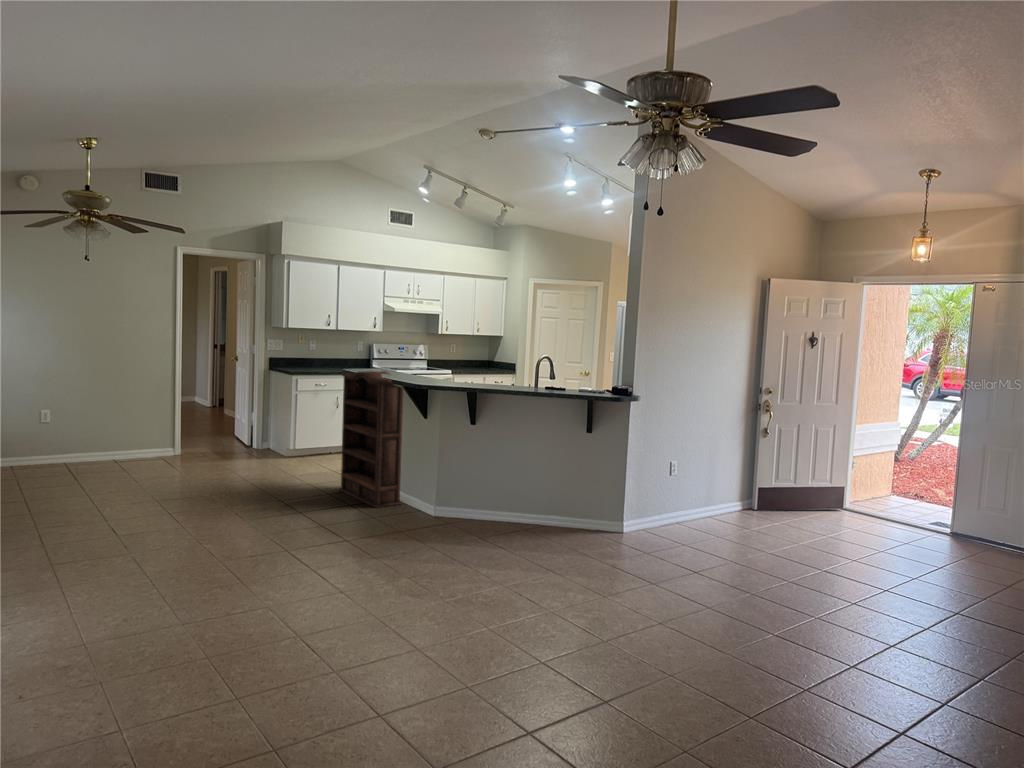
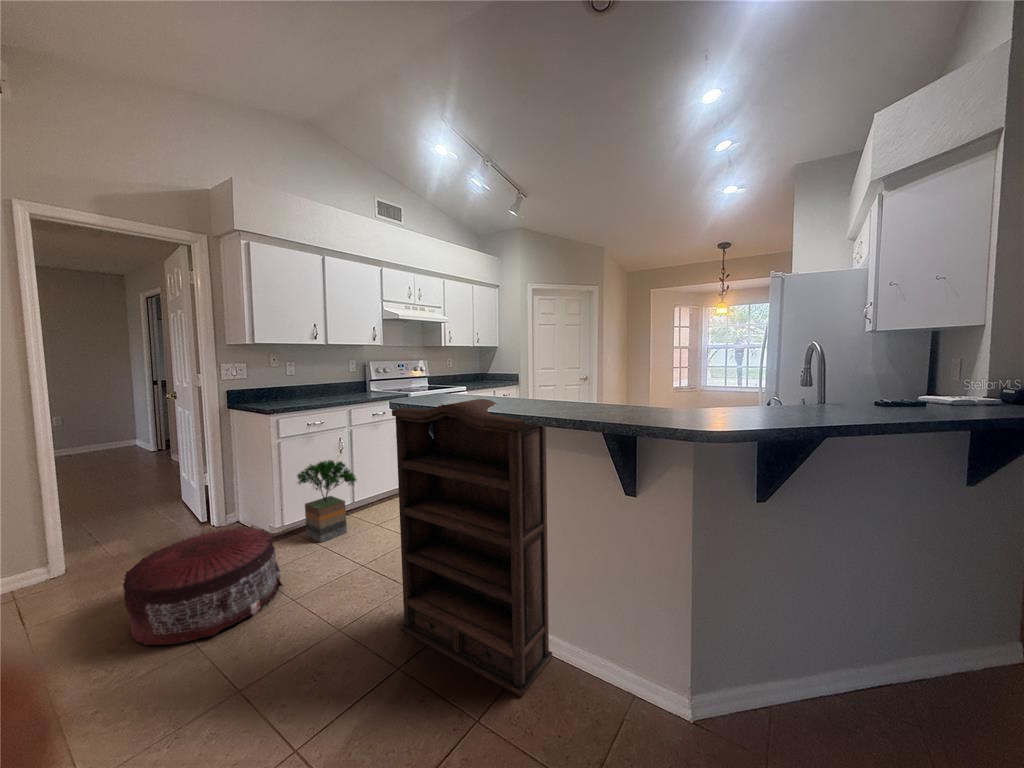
potted tree: none [305,411,343,463] -> present [297,460,357,543]
pouf: none [217,437,289,479] -> present [123,526,282,646]

